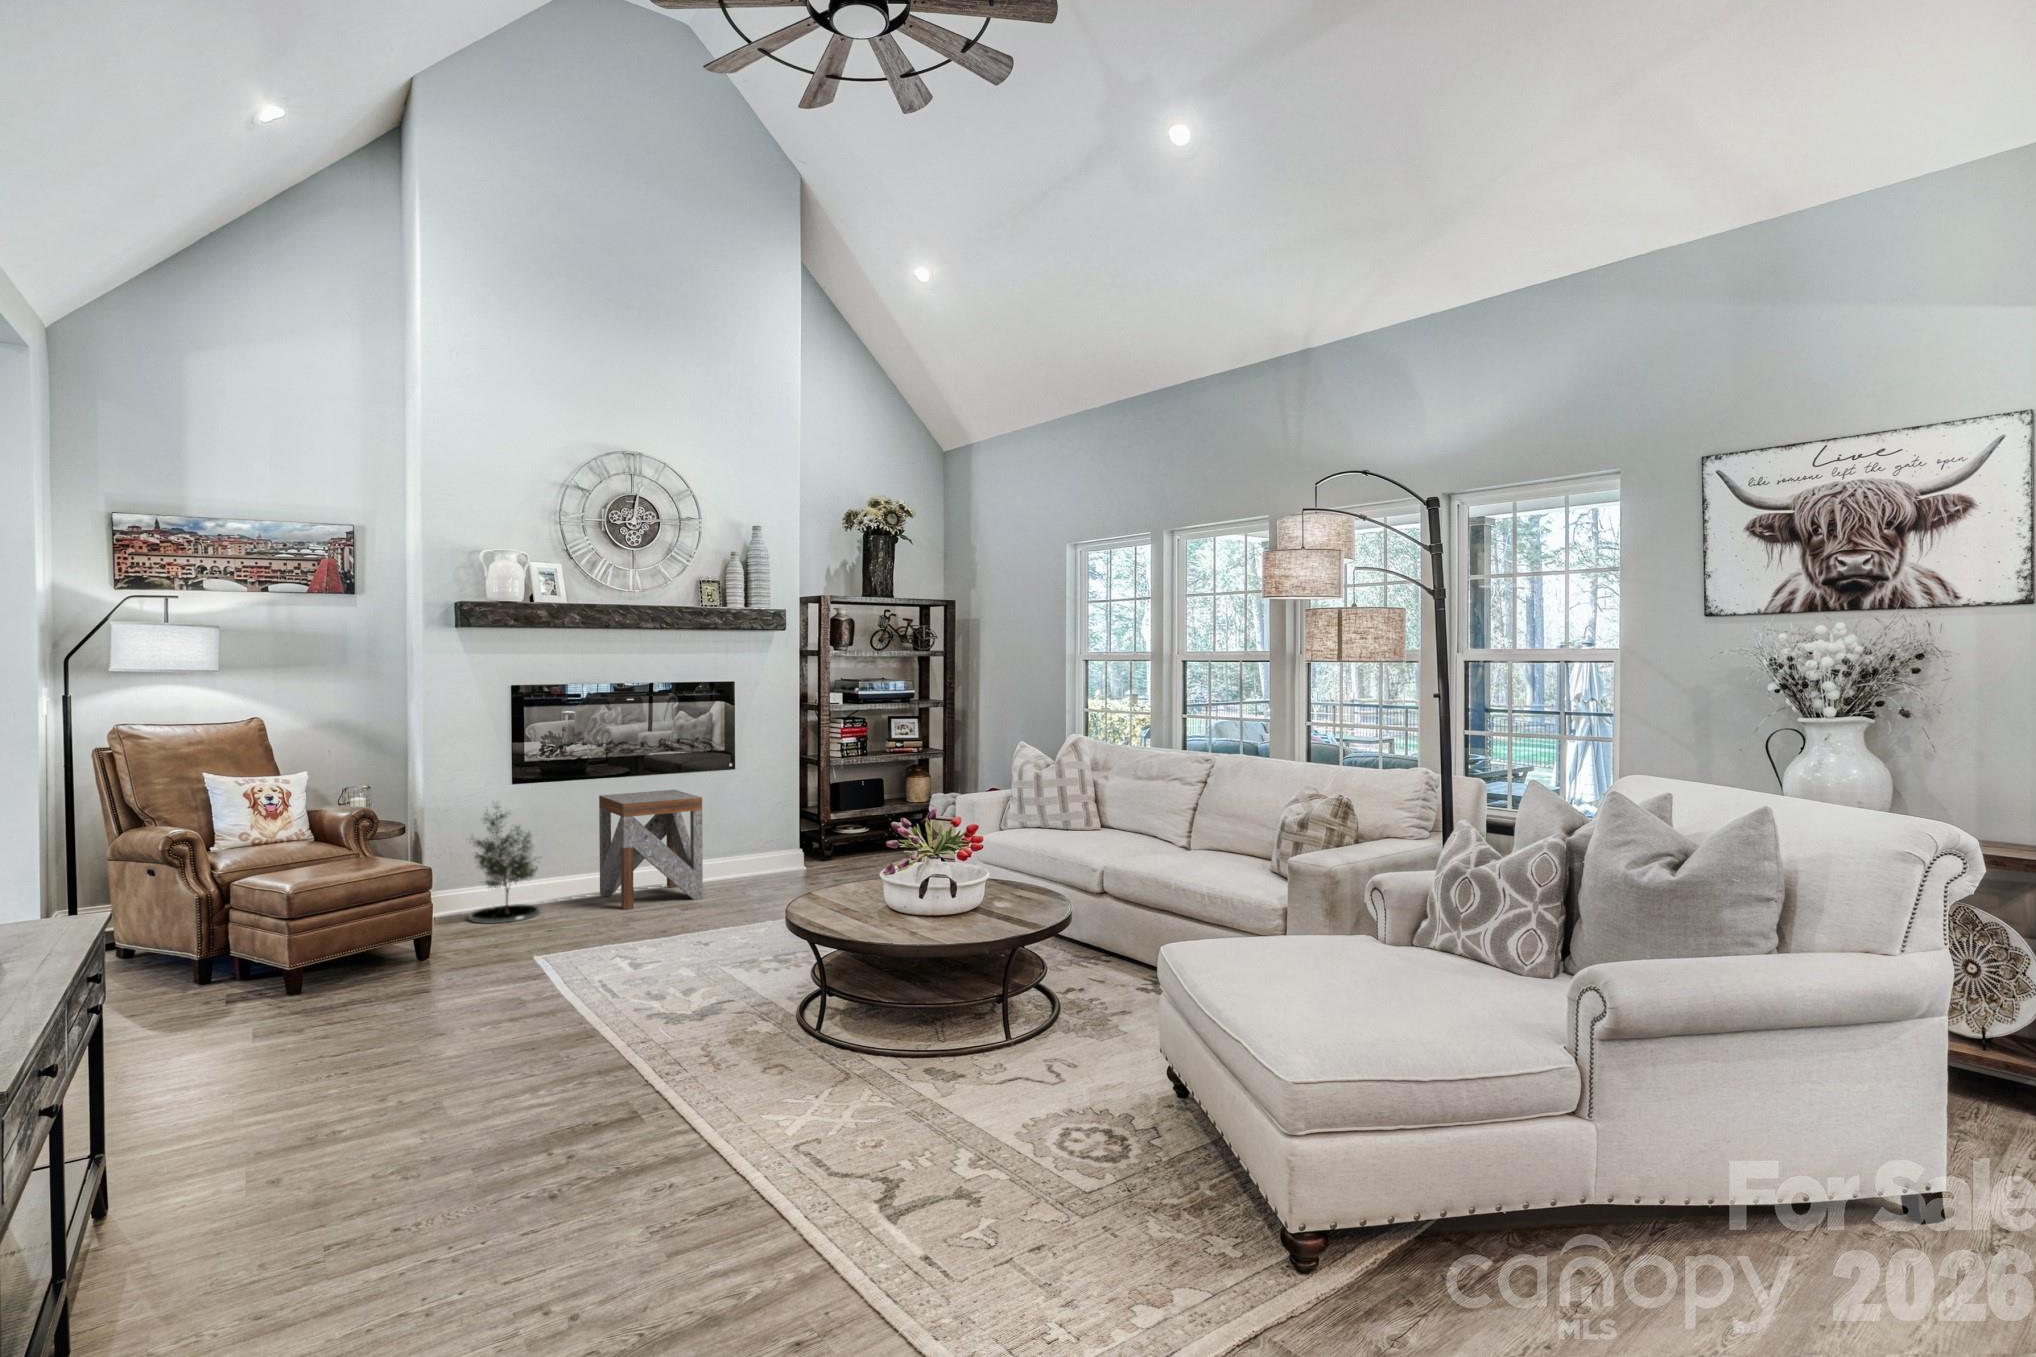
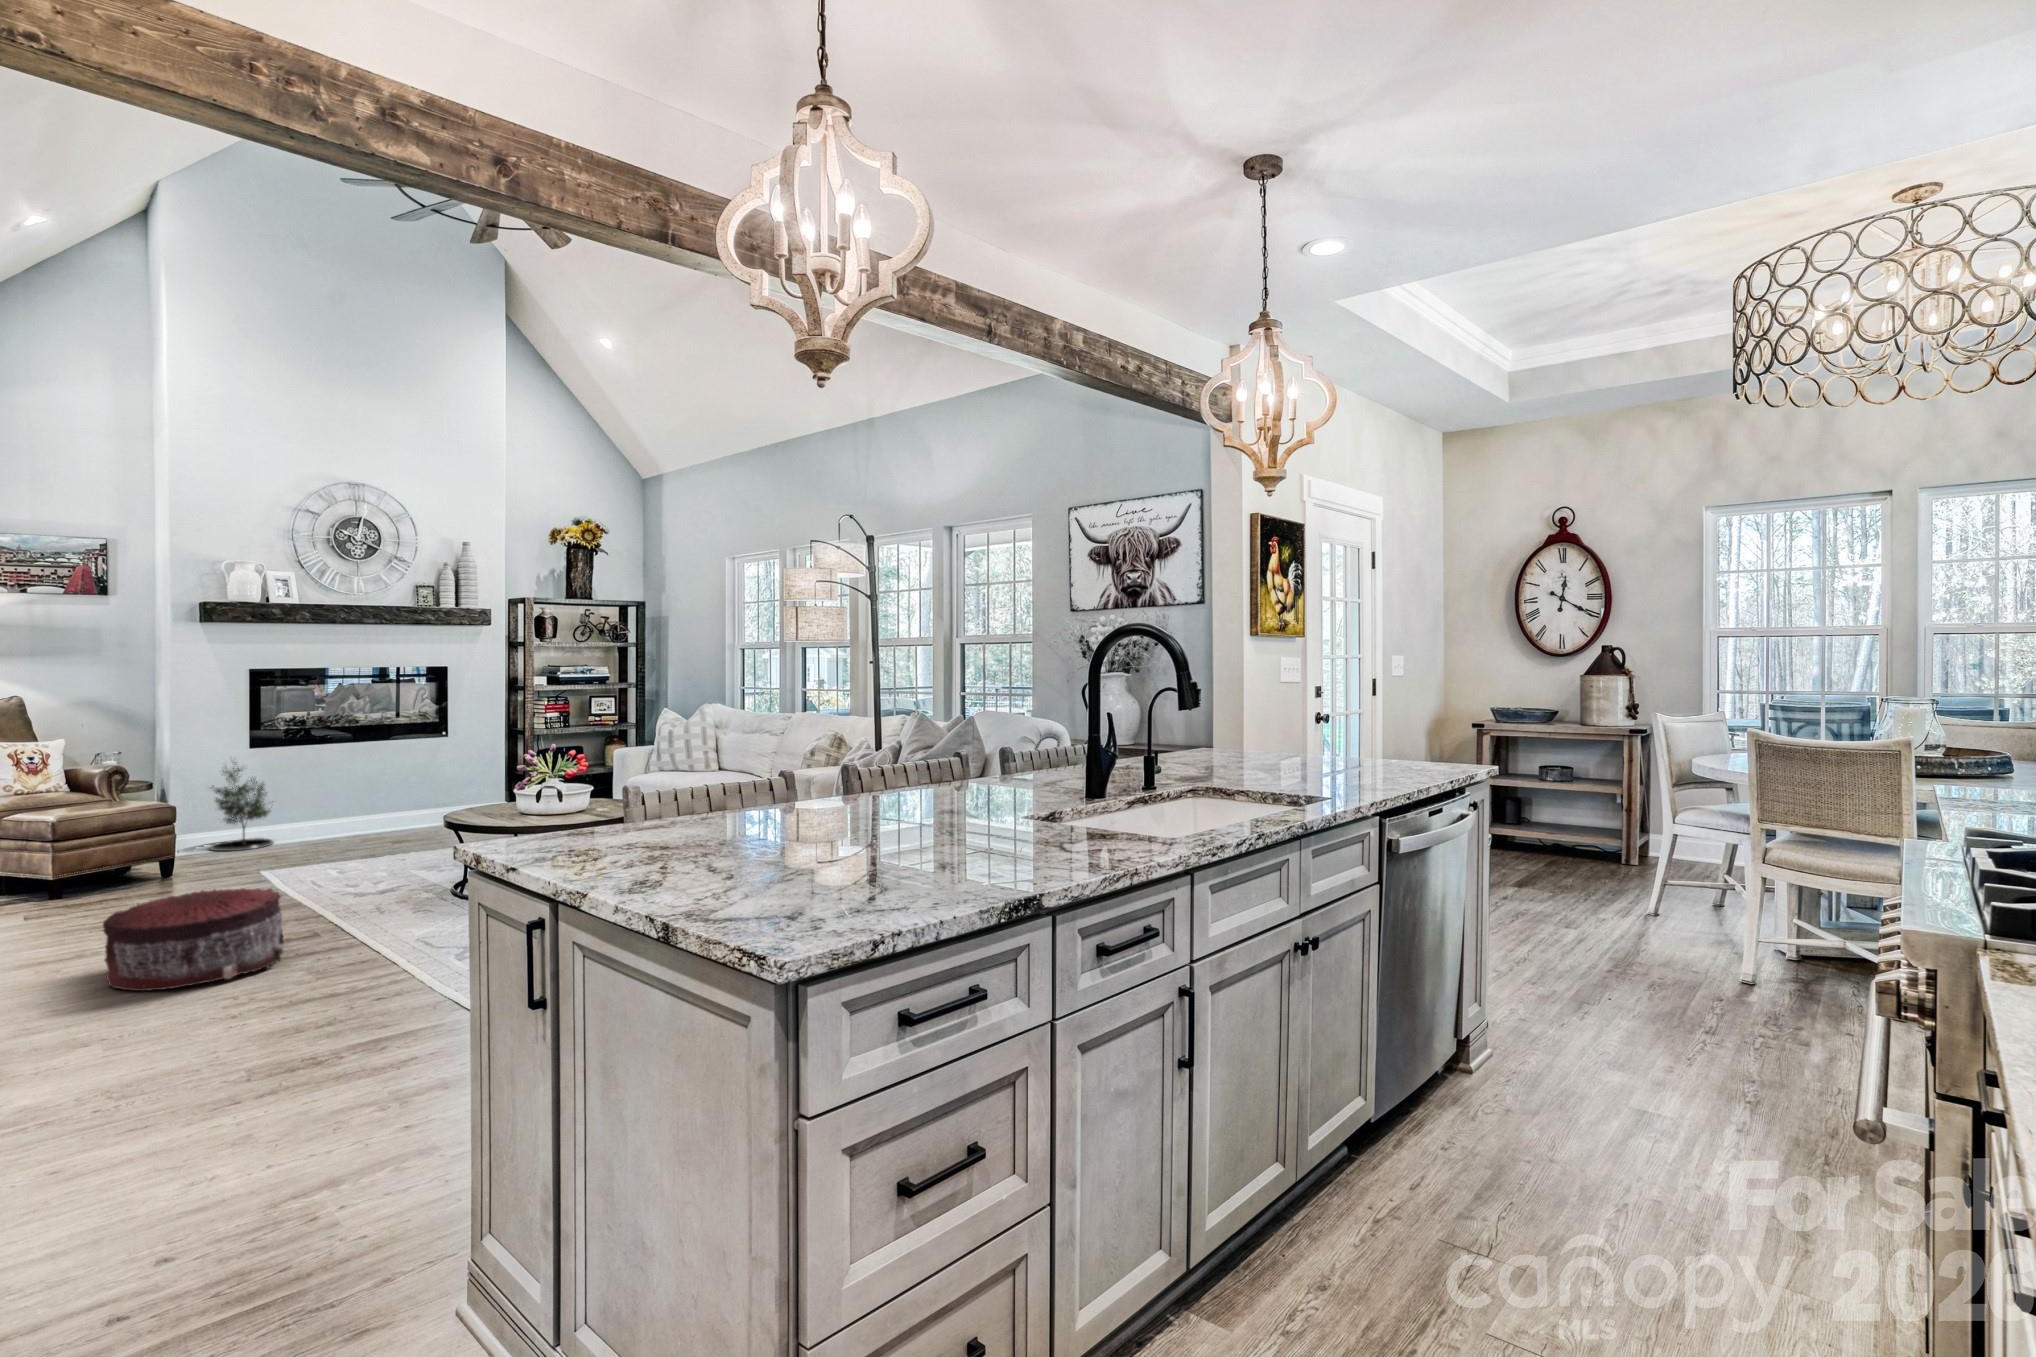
side table: present [599,790,703,910] -> none [326,750,414,840]
pouf: none [334,1033,595,1236] -> present [103,888,284,991]

